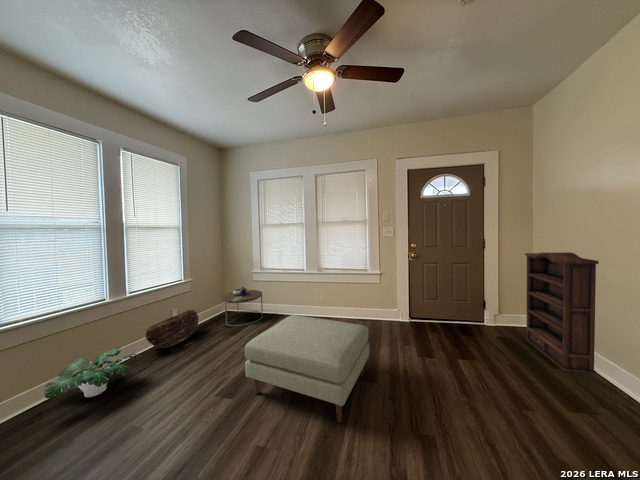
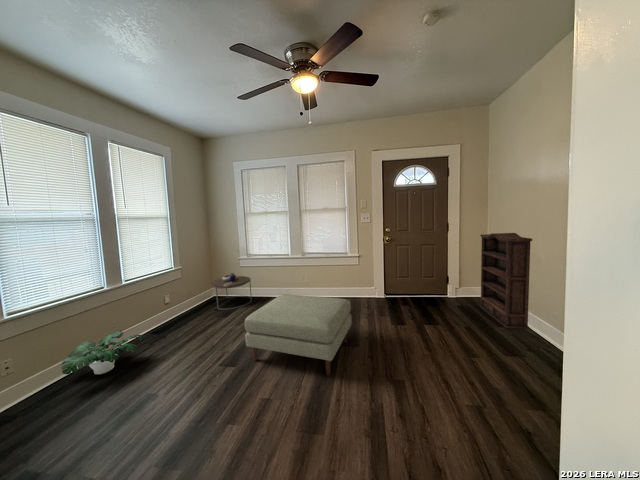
basket: present [146,310,199,348] -> none [143,295,192,331]

